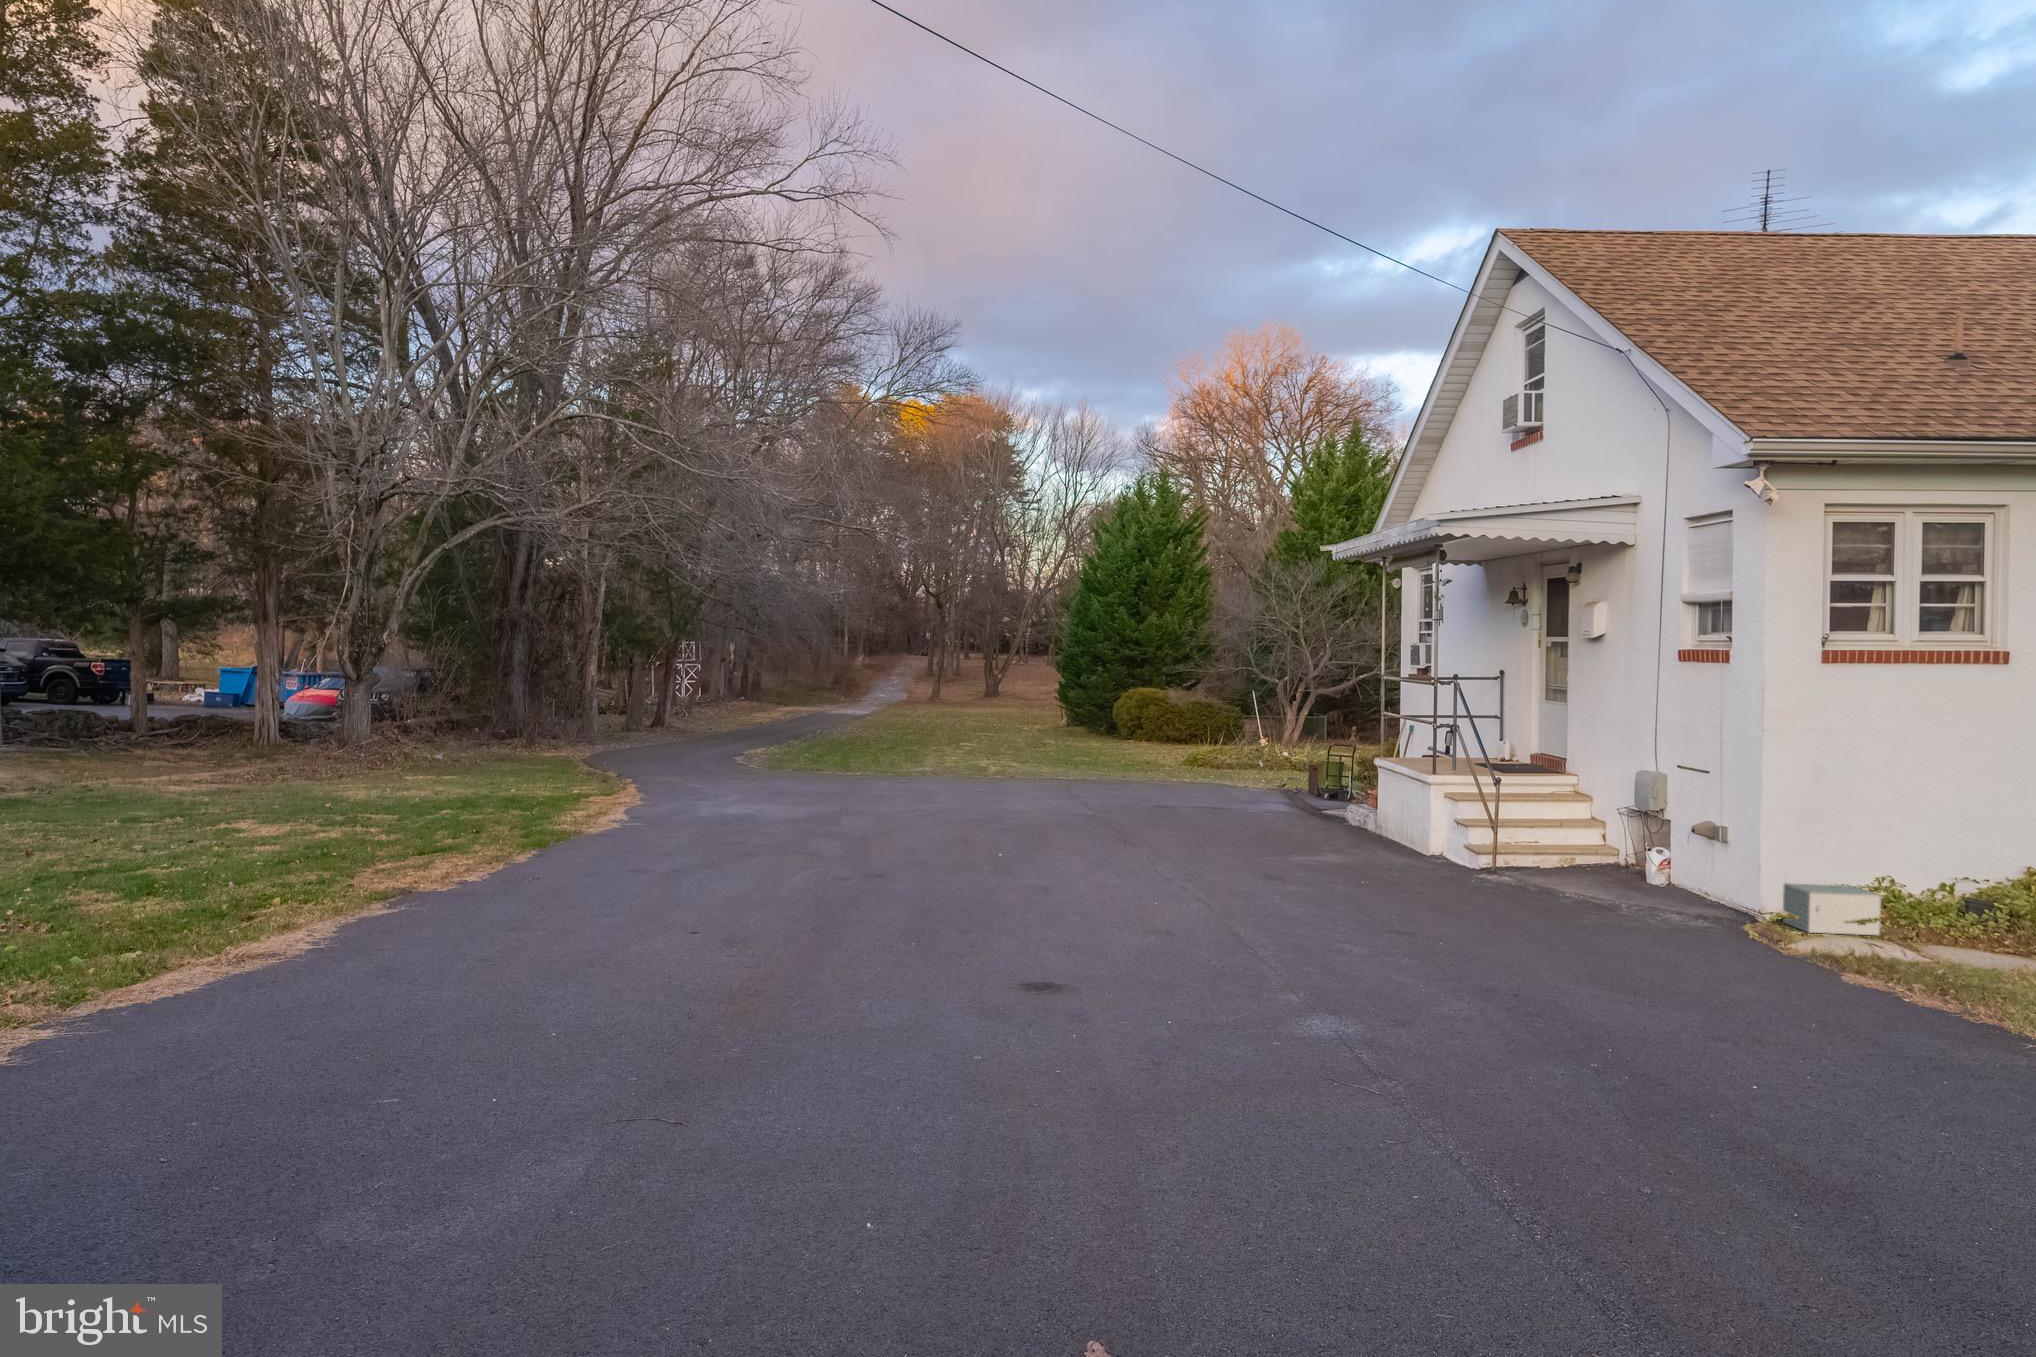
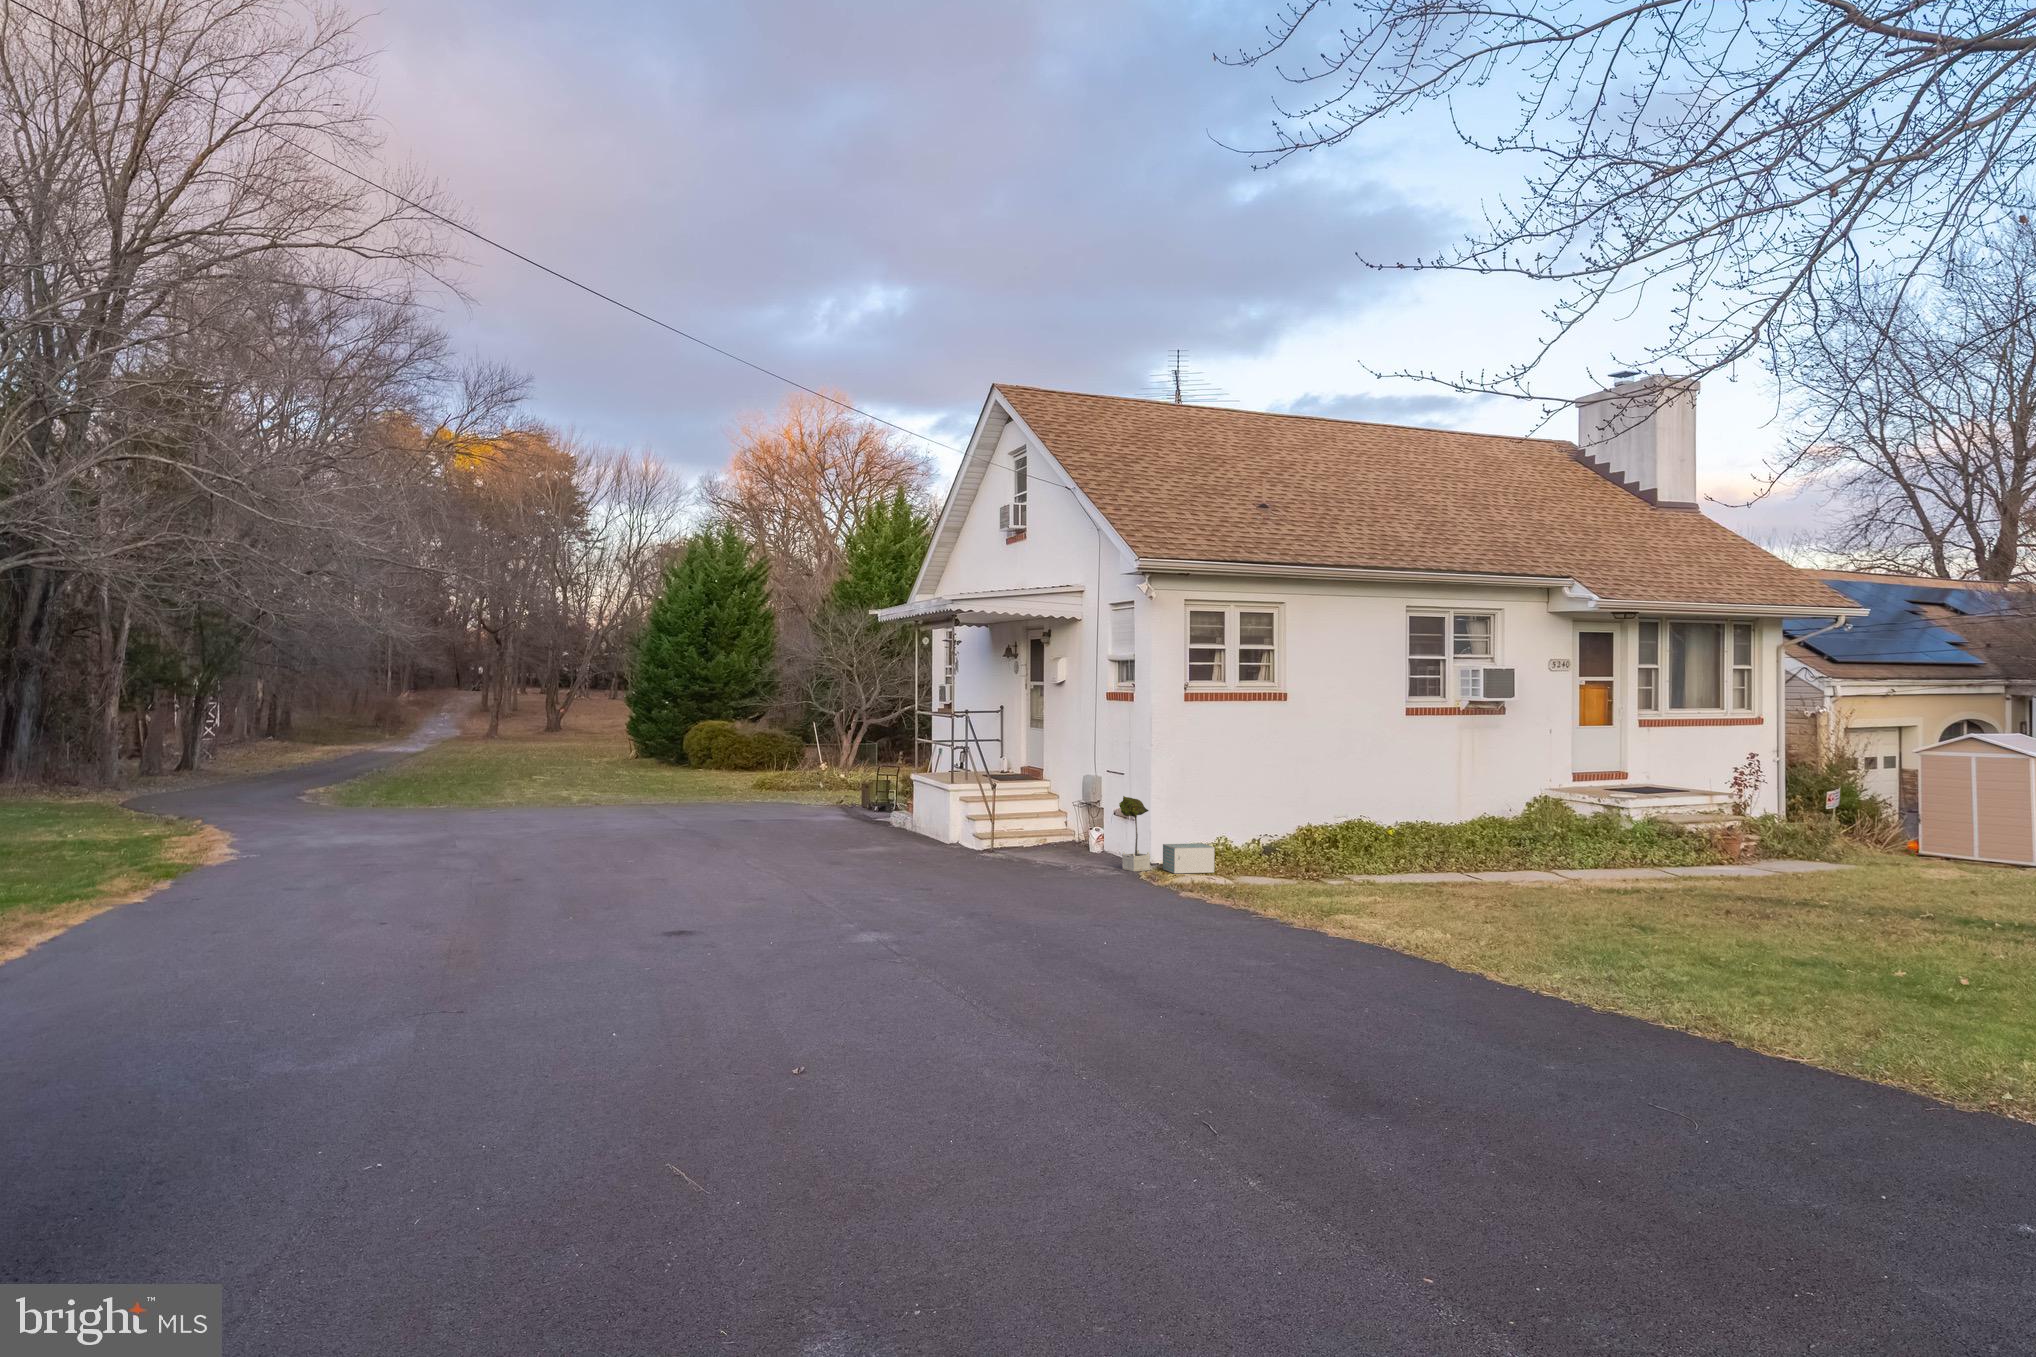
potted tree: none [1709,805,1762,924] -> present [1119,796,1150,871]

